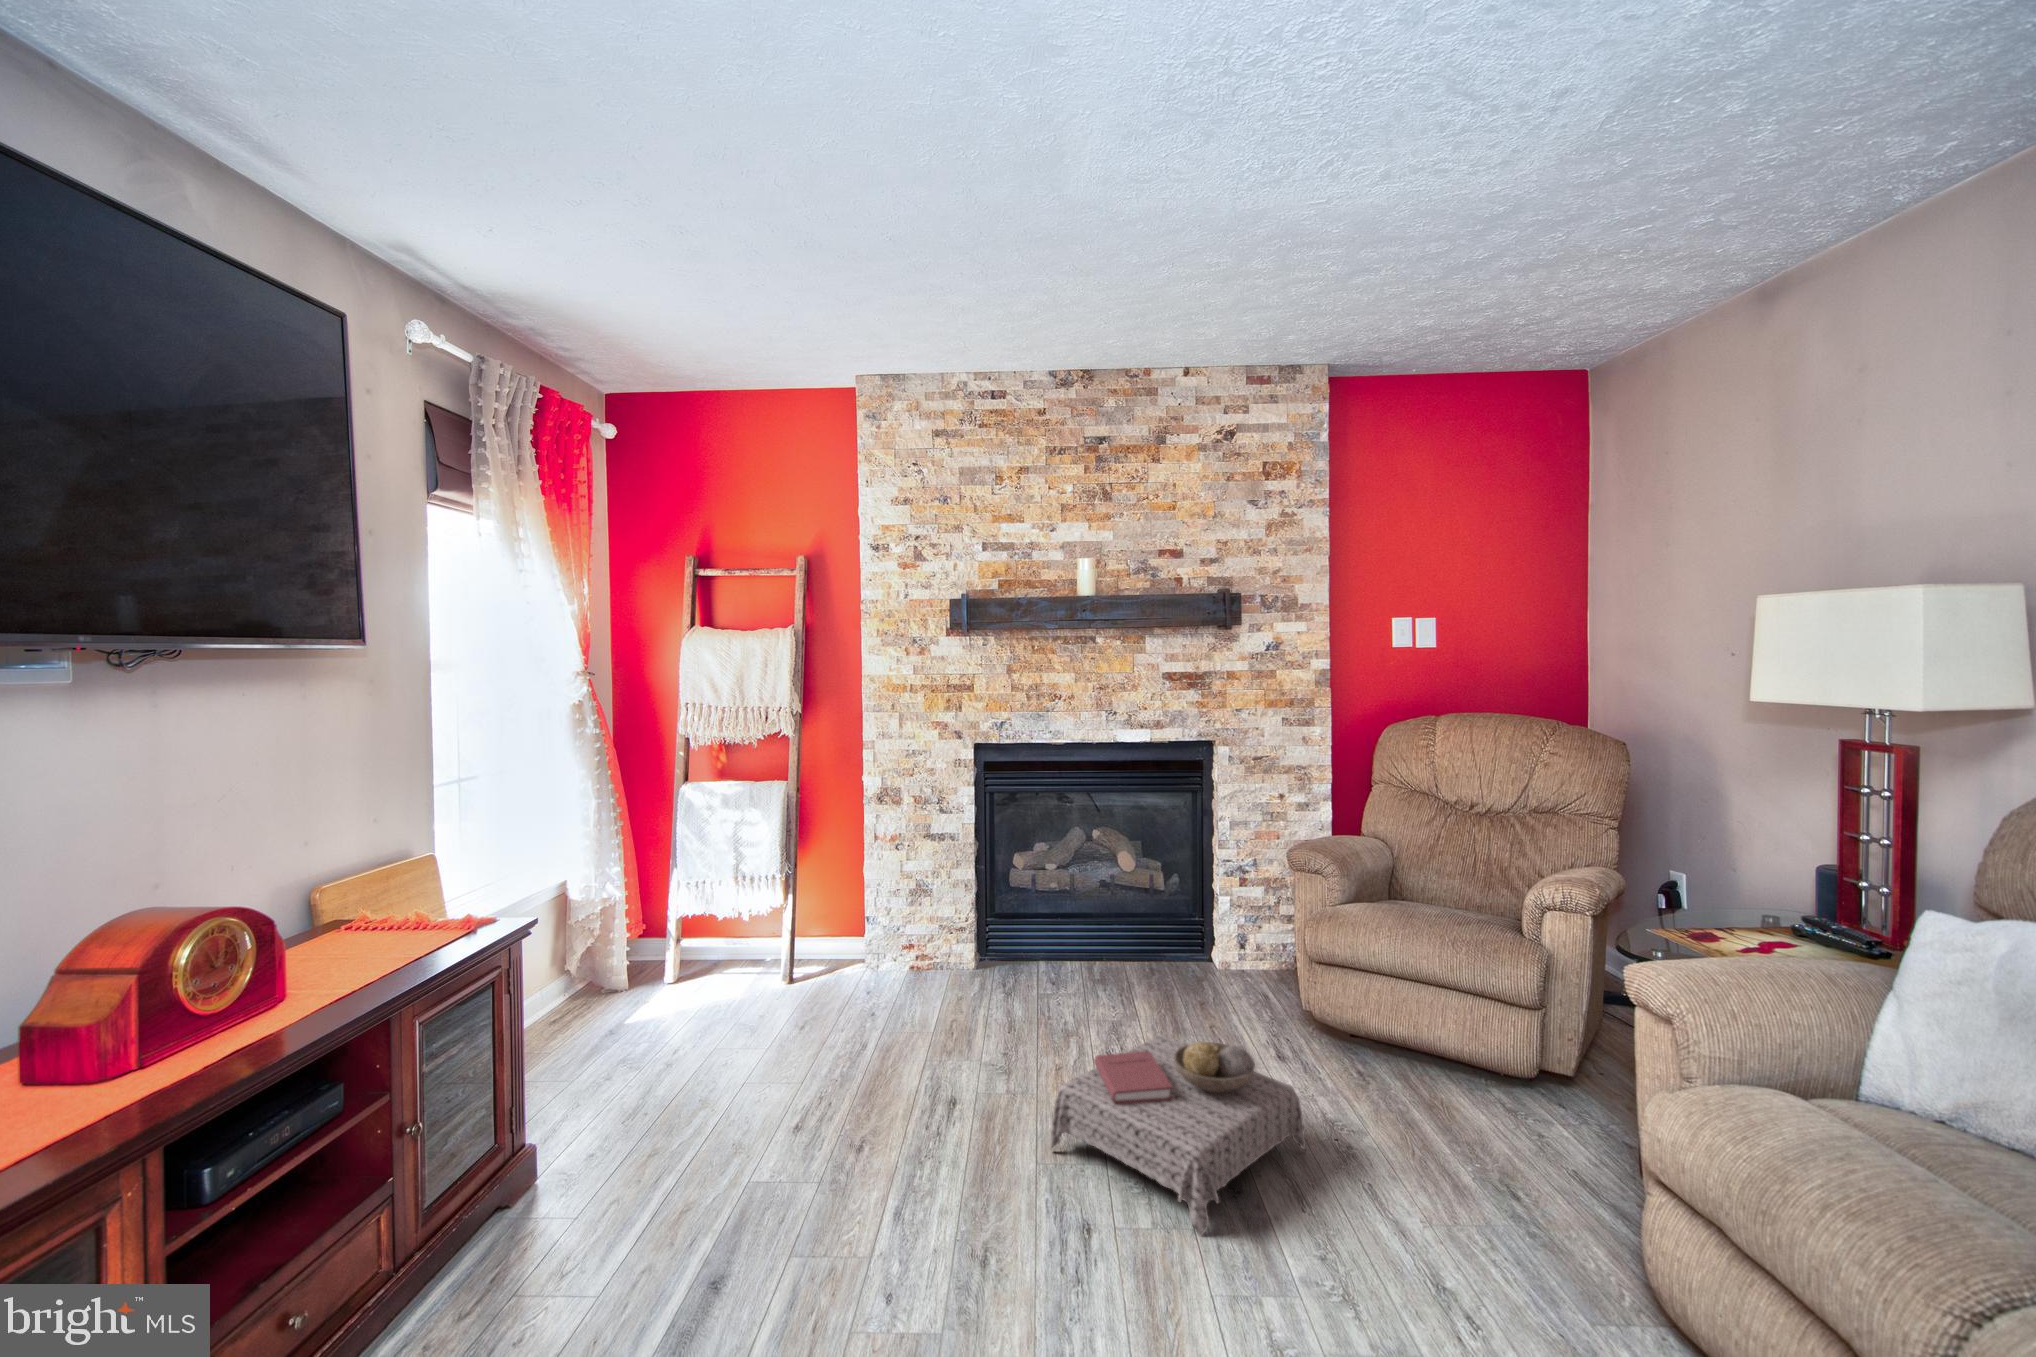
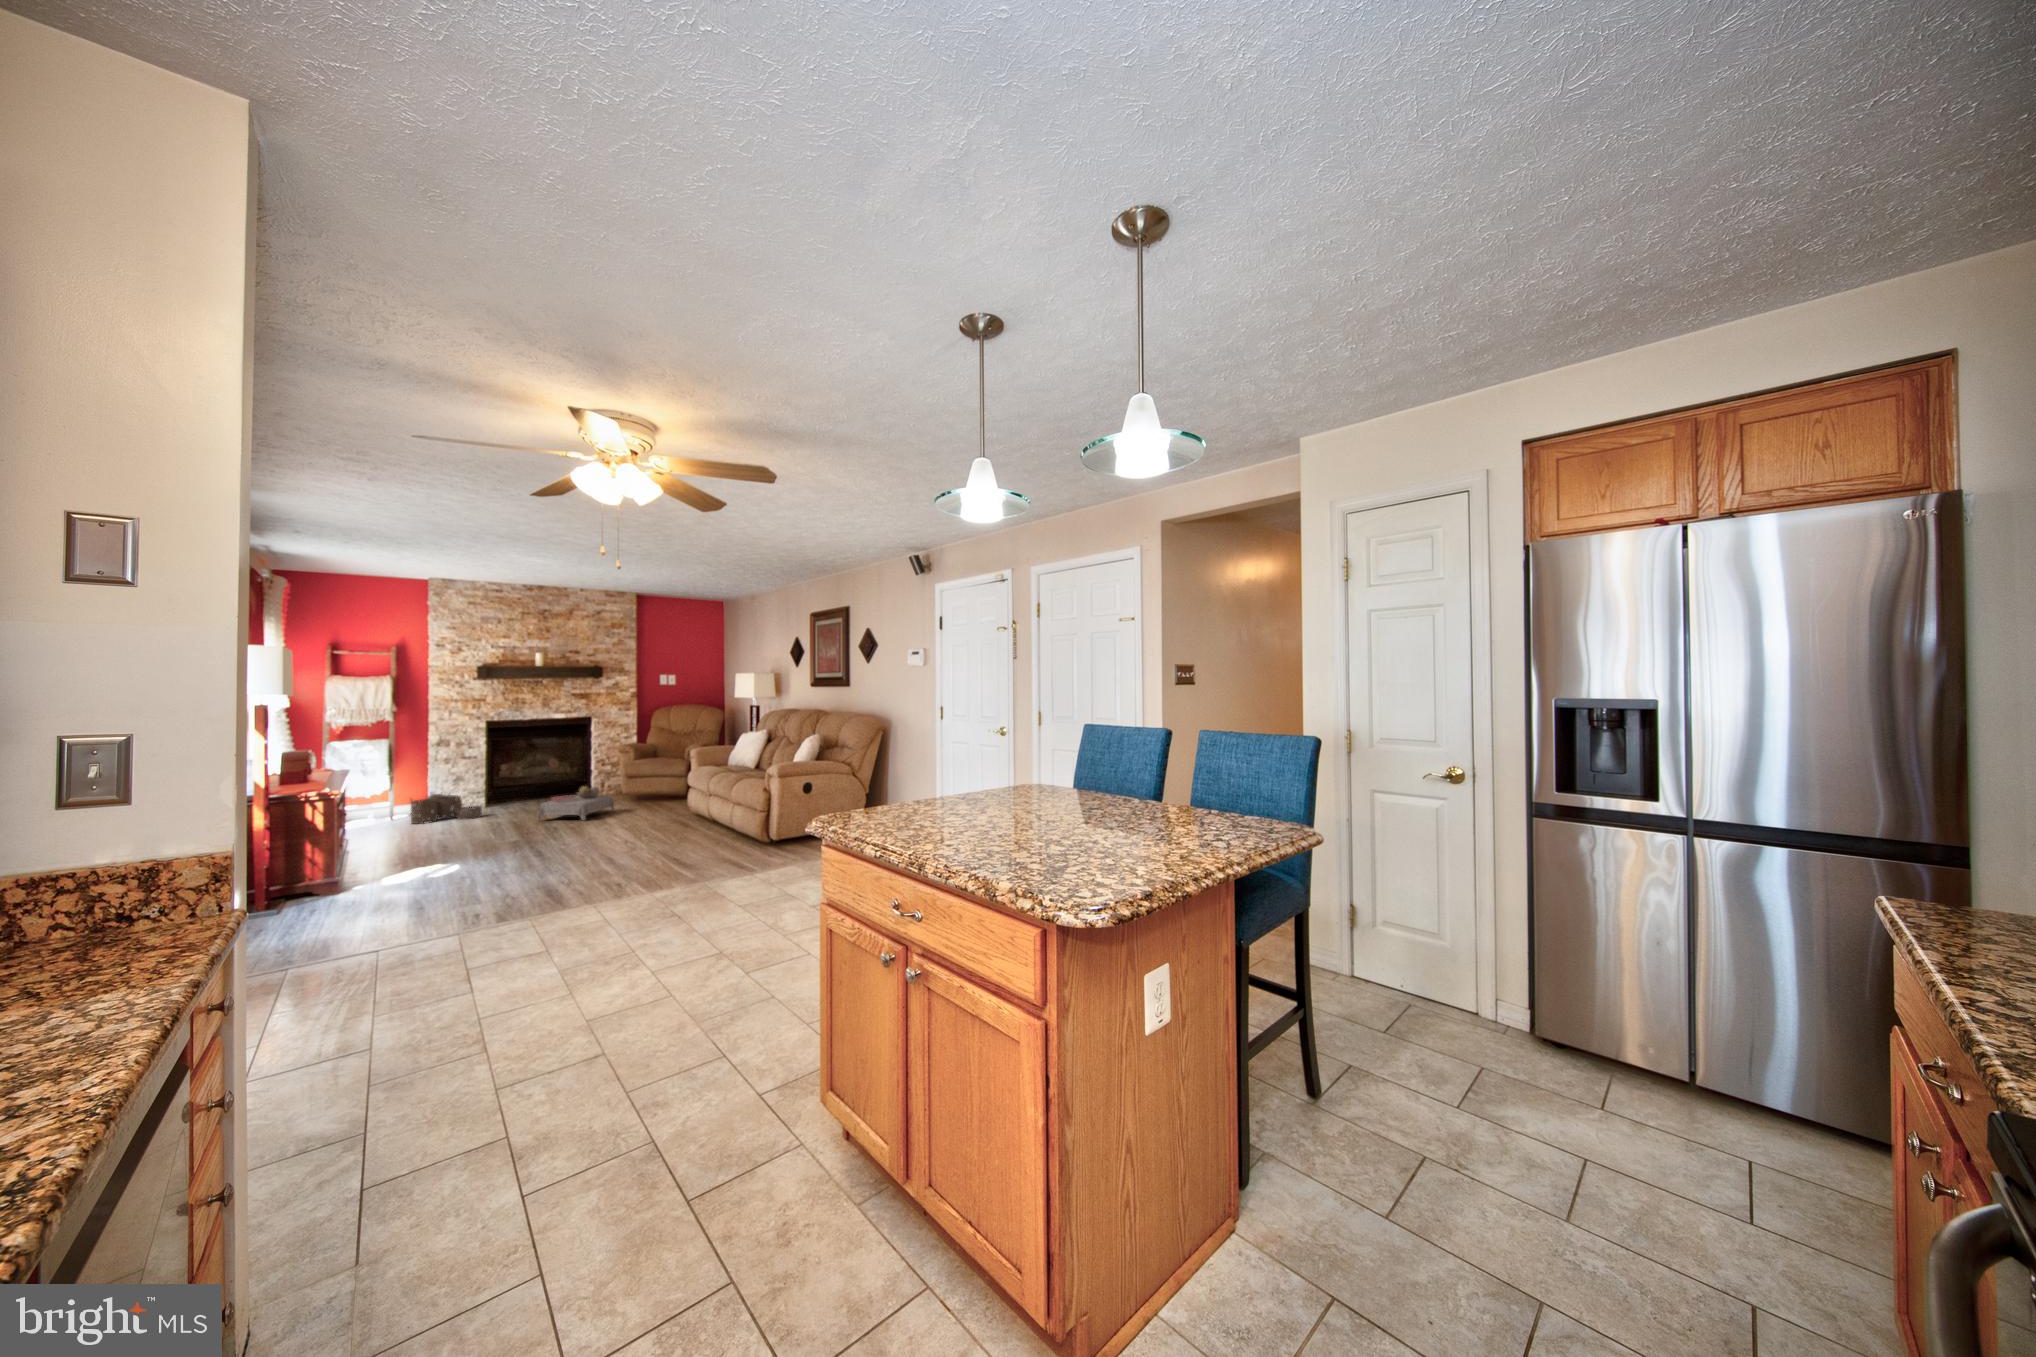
woven basket: none [790,923,941,1041] -> present [411,792,482,824]

